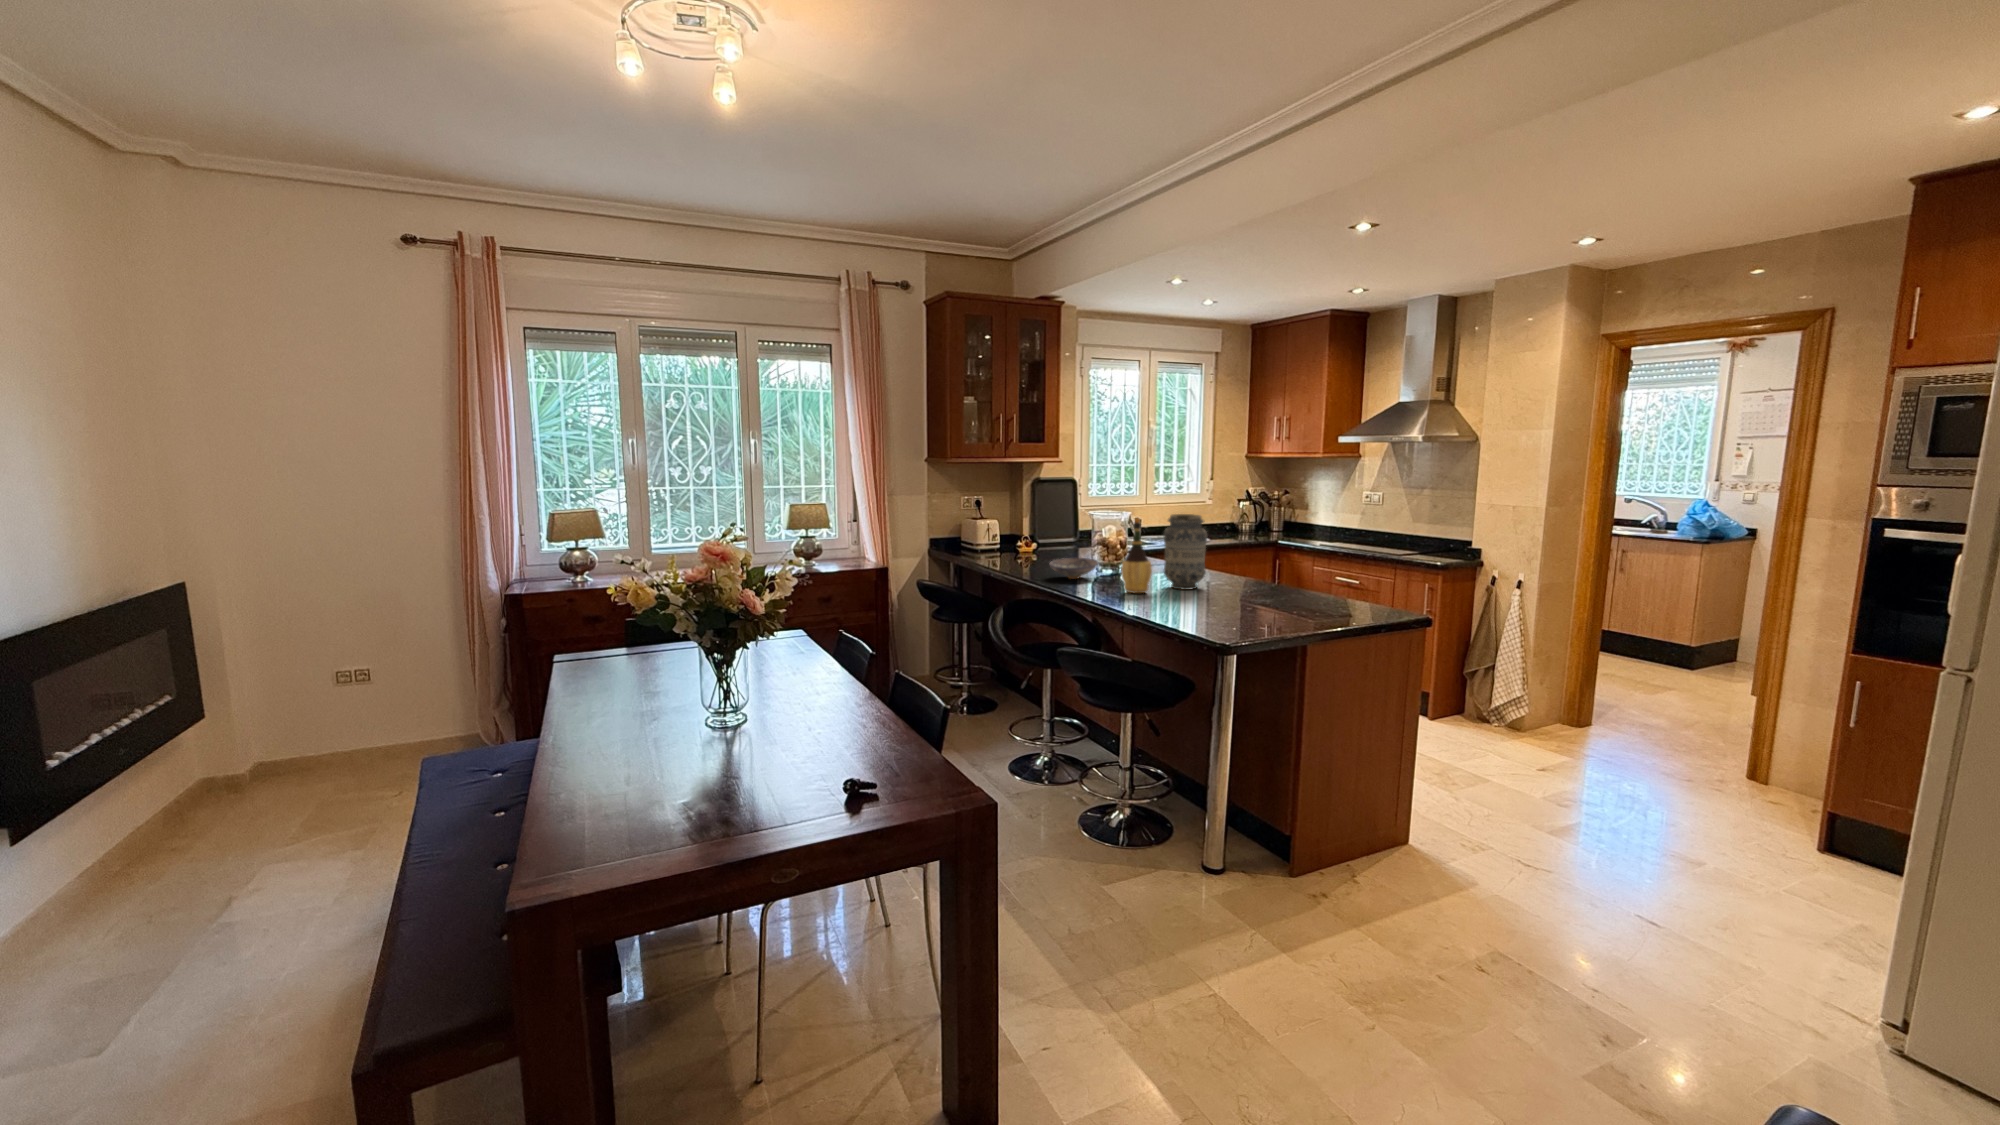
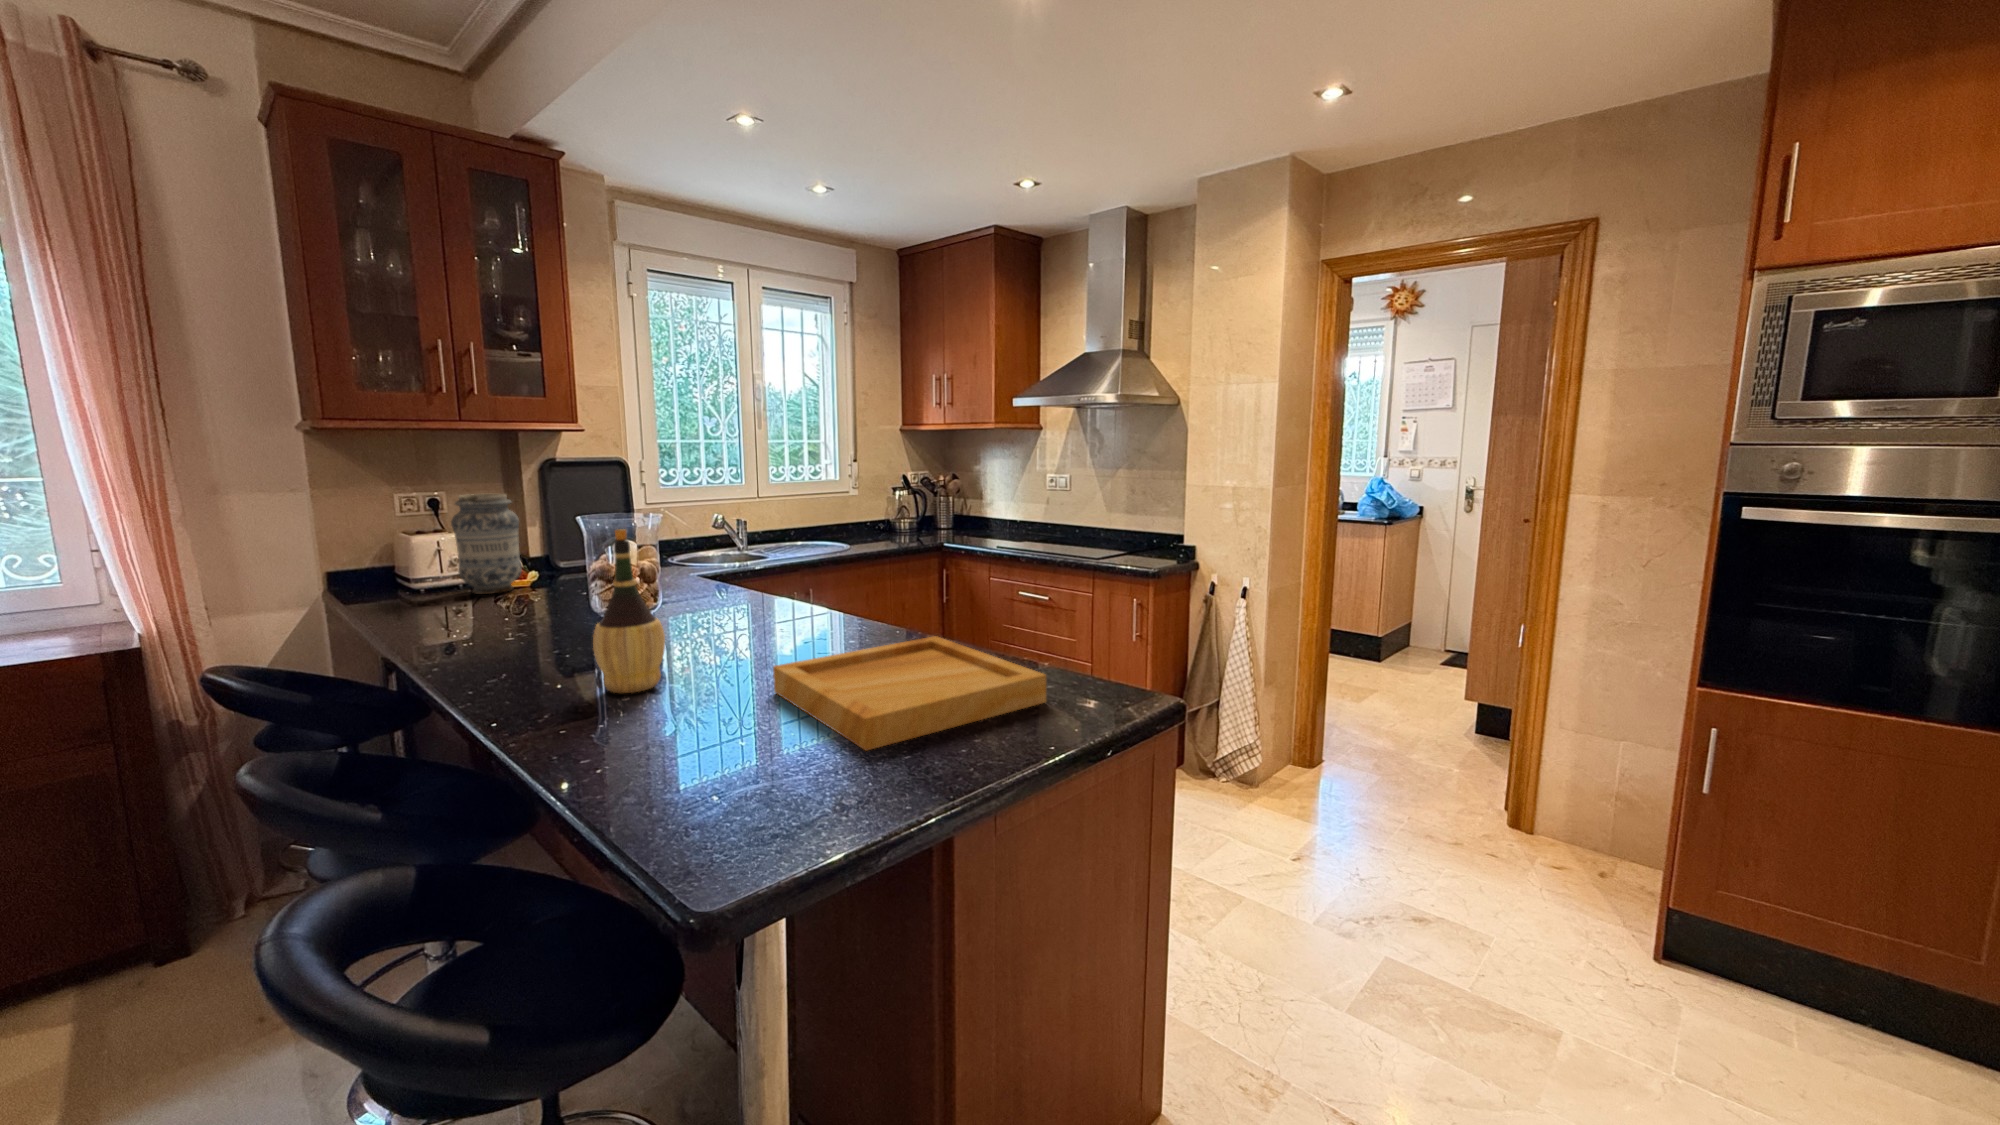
vase: present [1164,514,1208,590] -> present [451,494,522,594]
bowl: present [1050,558,1098,579] -> none [472,608,587,655]
tray: none [1205,580,1346,616] -> present [773,636,1046,750]

